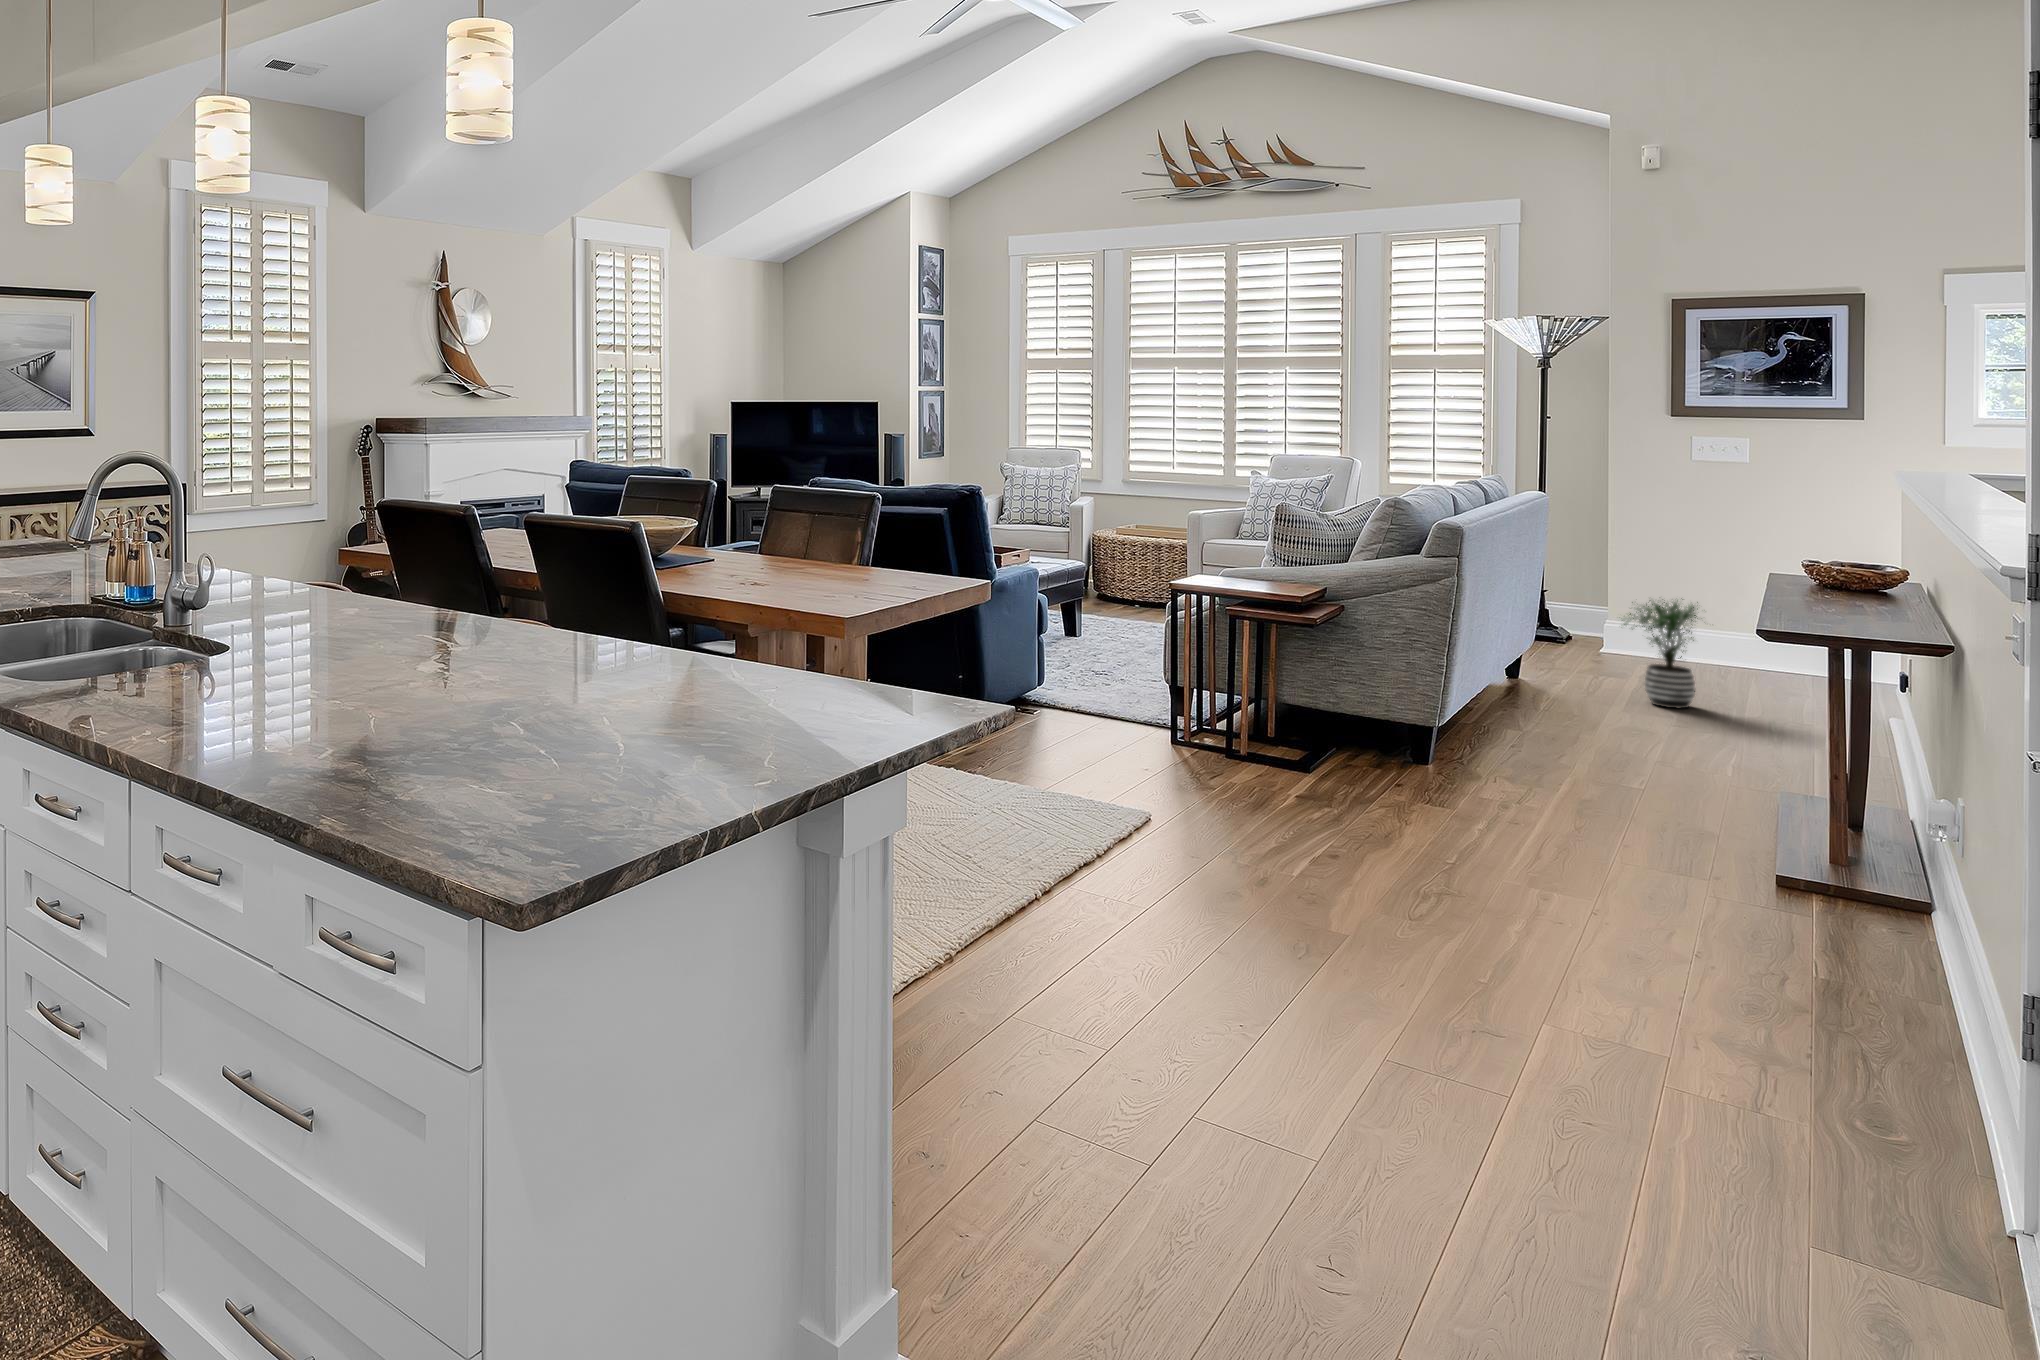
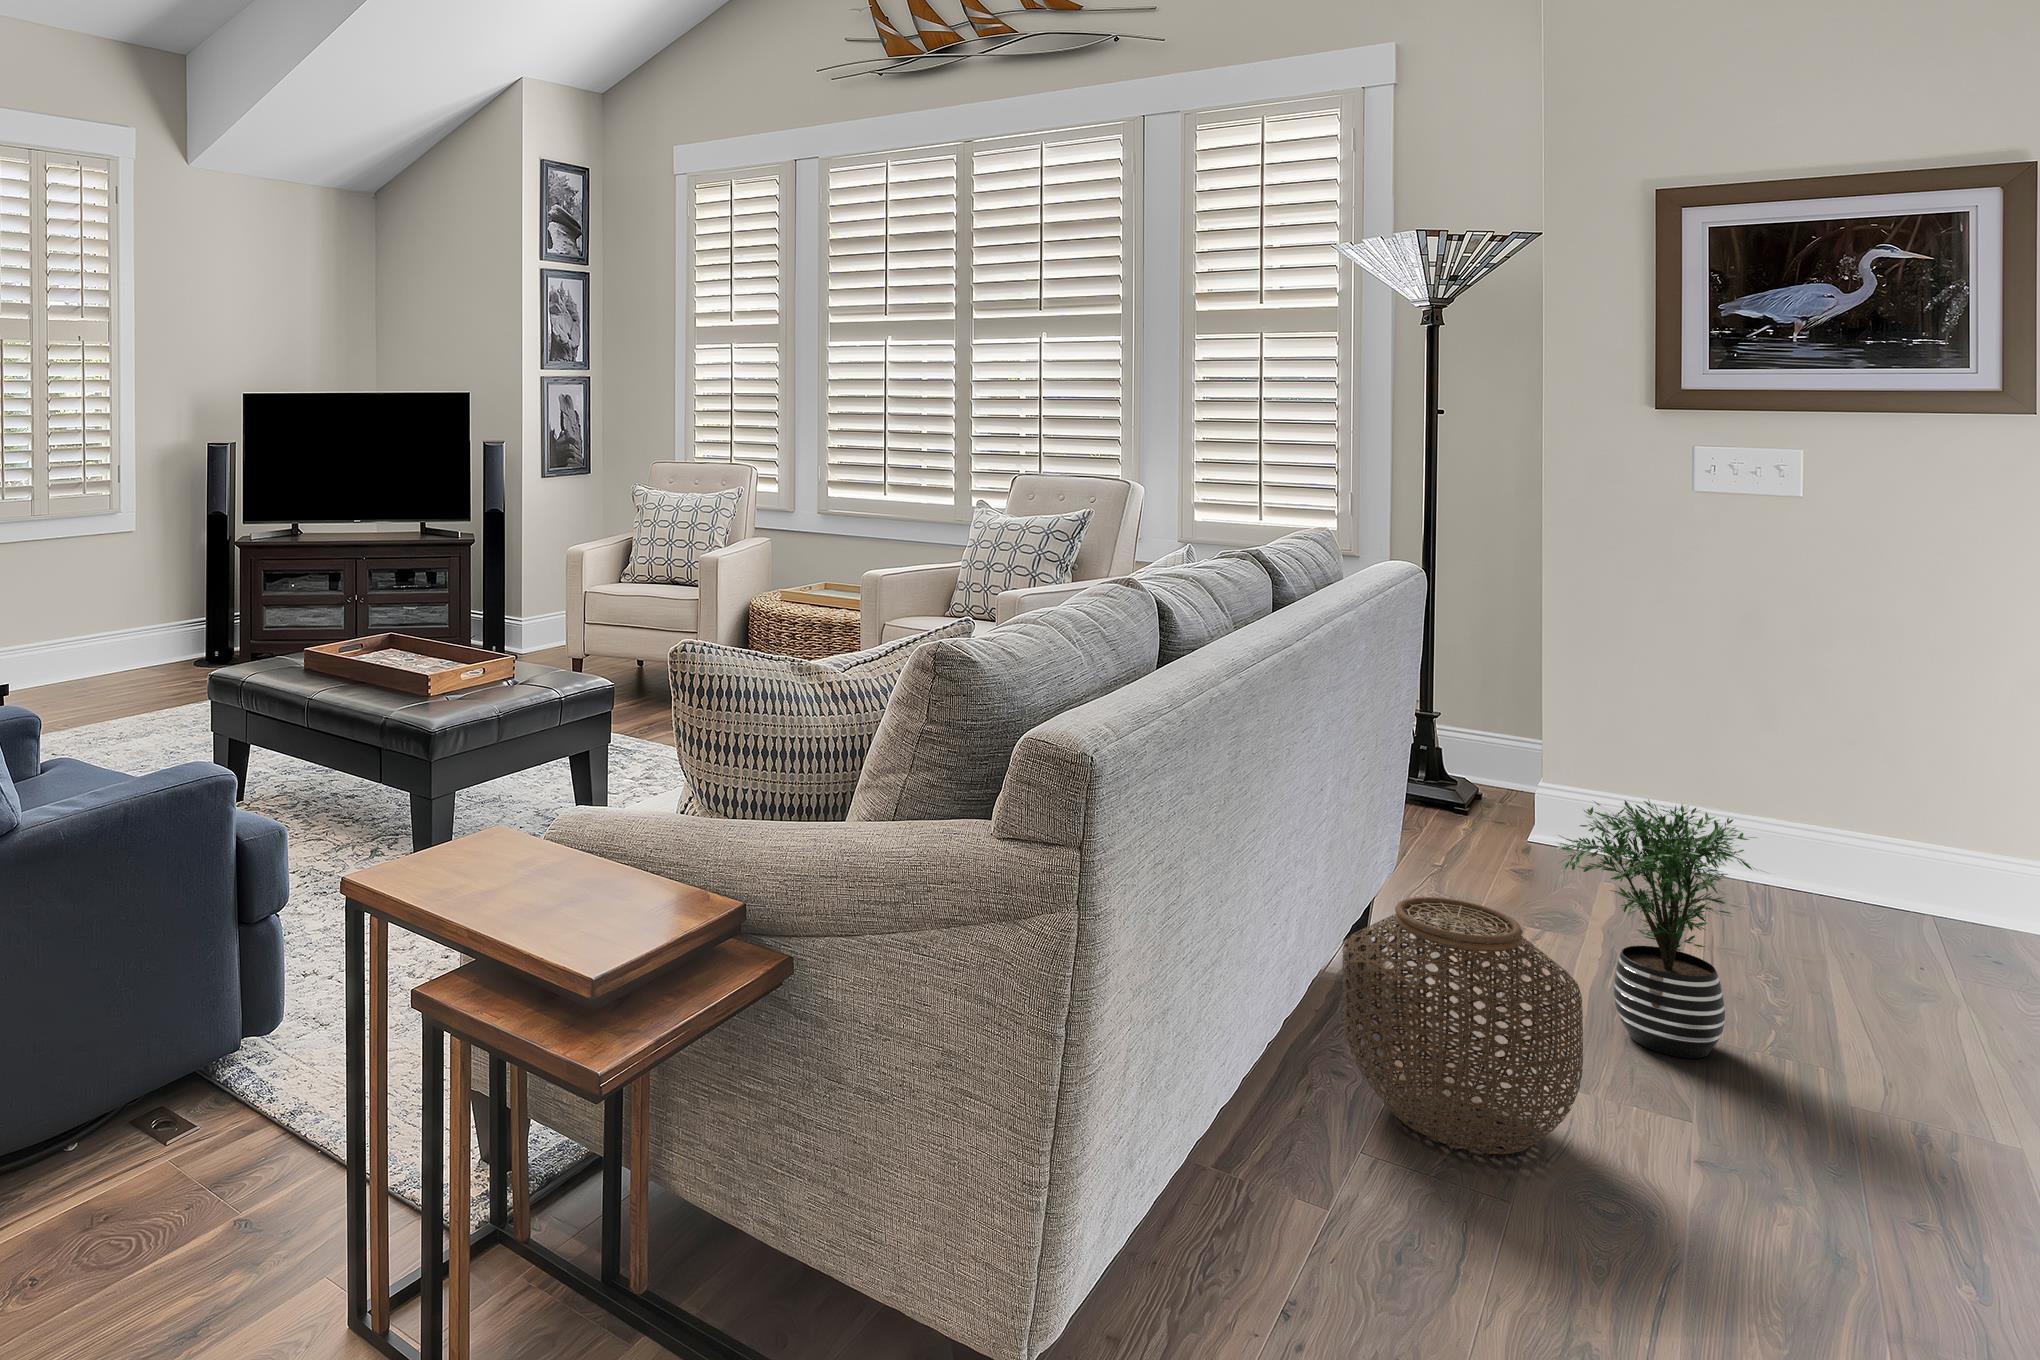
woven basket: none [1523,629,1629,727] -> present [1342,897,1583,1154]

